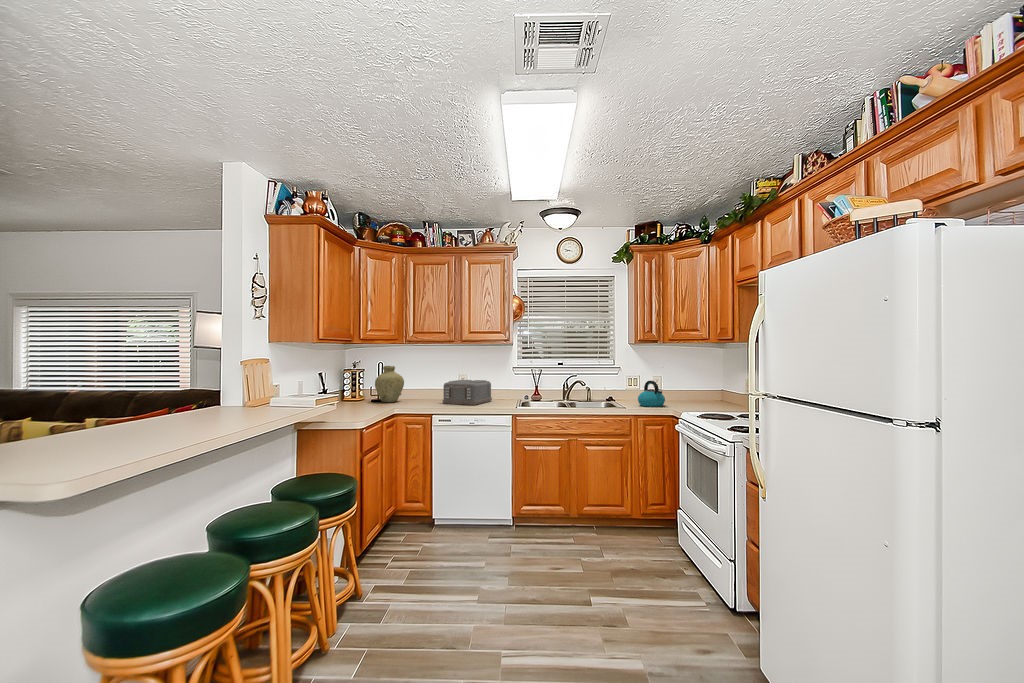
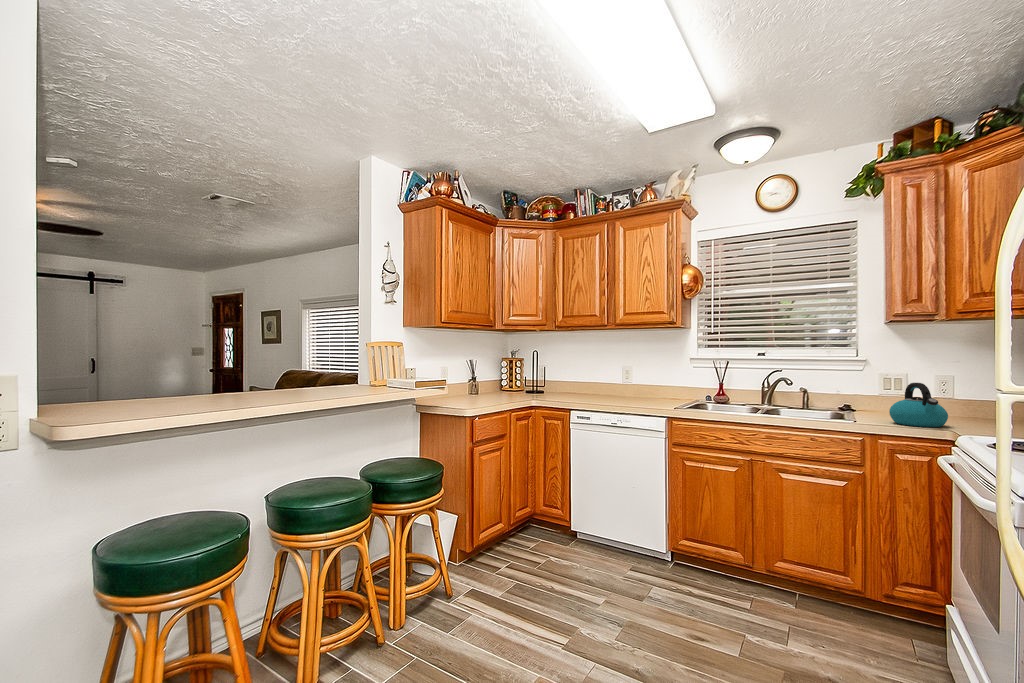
vase: present [375,366,404,402] -> none [529,354,560,393]
toaster: present [443,380,492,405] -> none [595,372,659,402]

